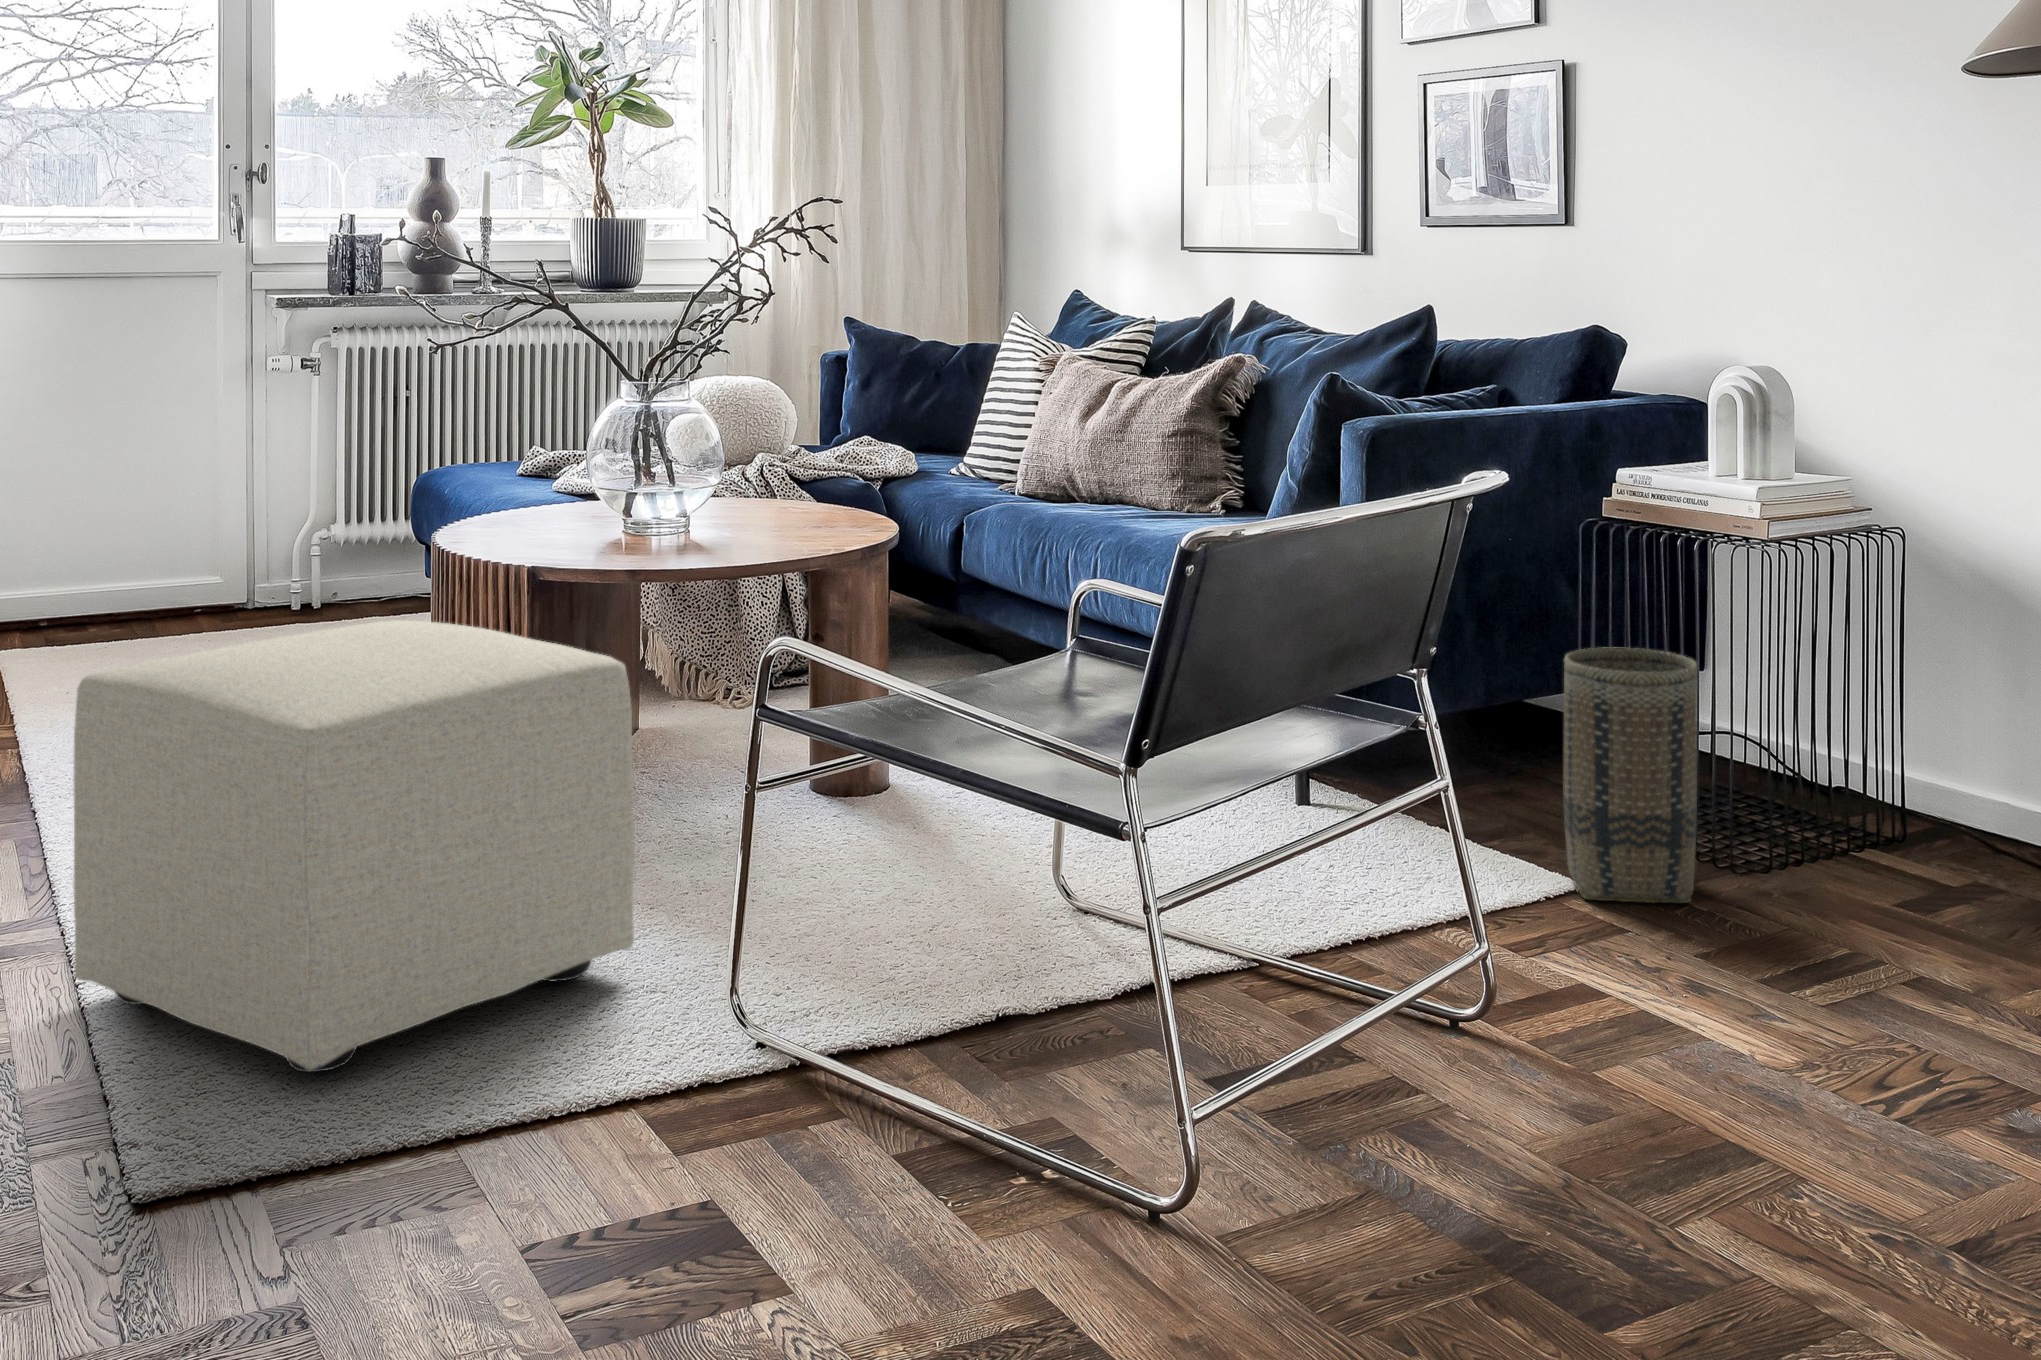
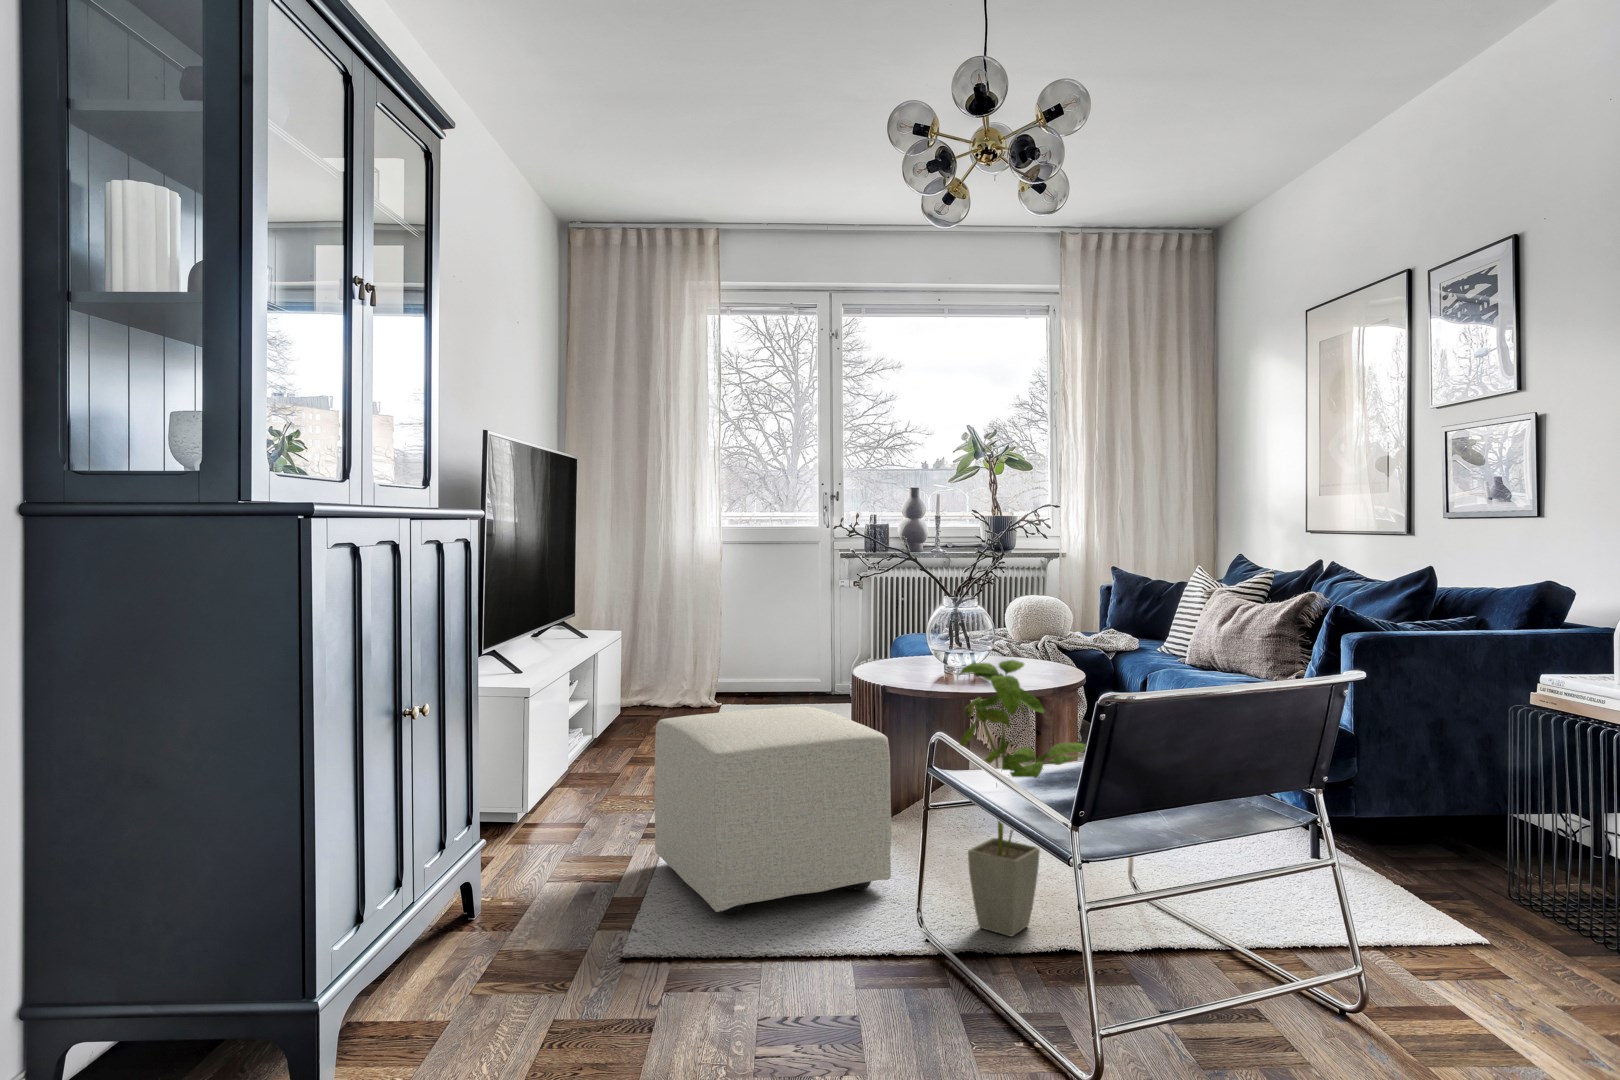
house plant: none [787,491,1063,1011] -> present [959,660,1085,936]
basket: present [1563,647,1698,903] -> none [1475,787,1578,964]

